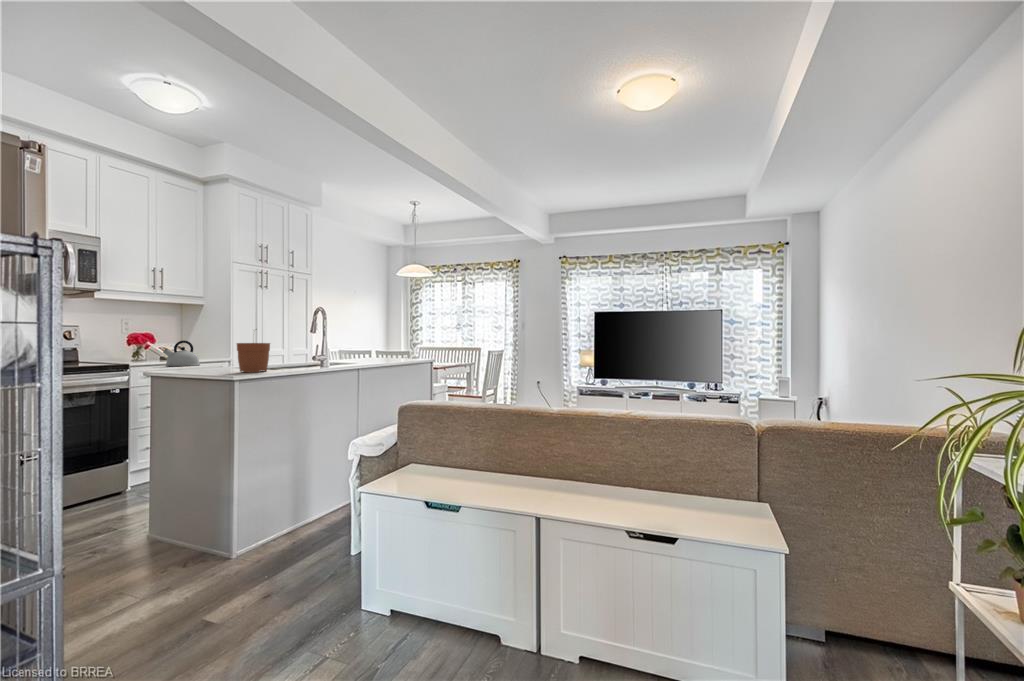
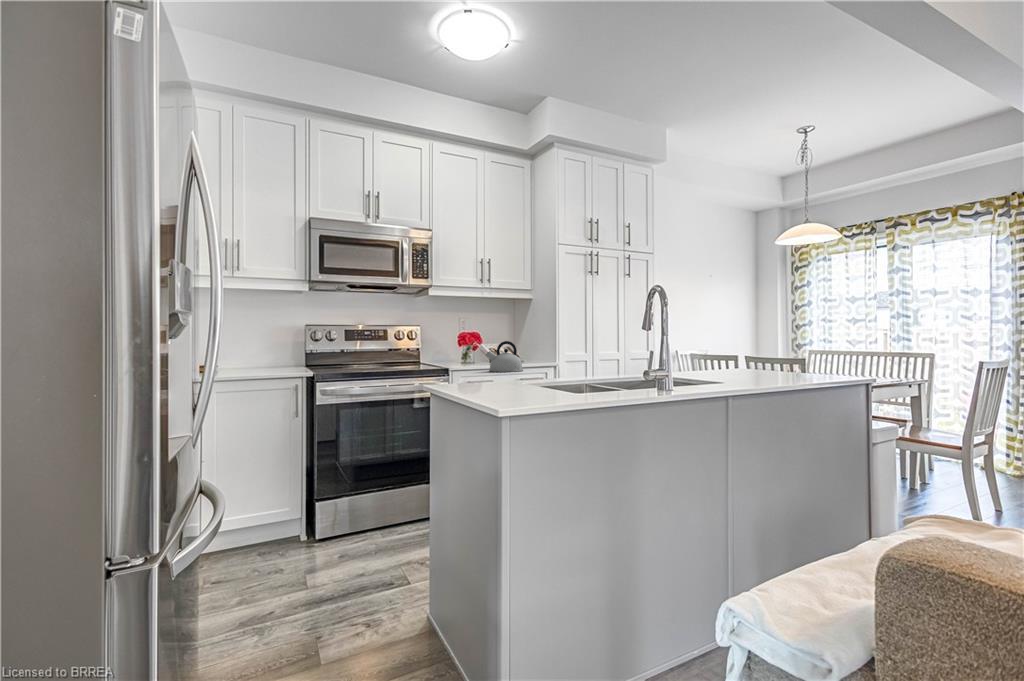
plant pot: present [237,343,270,372] -> none [532,325,581,395]

